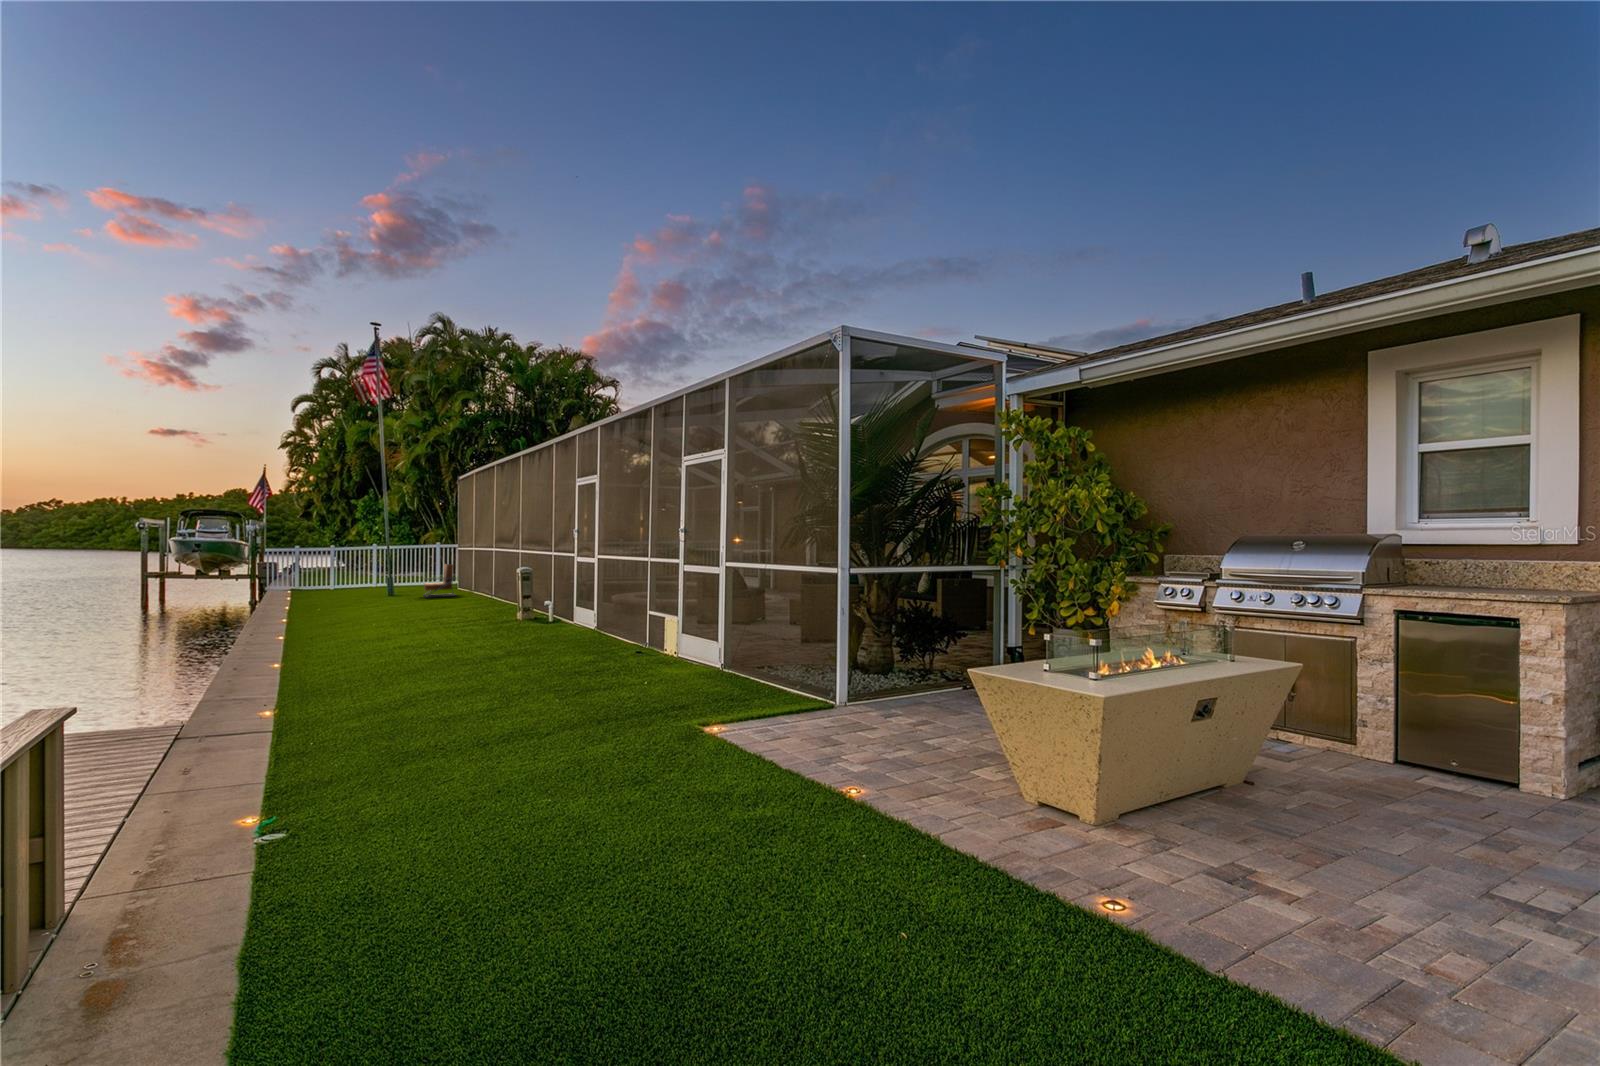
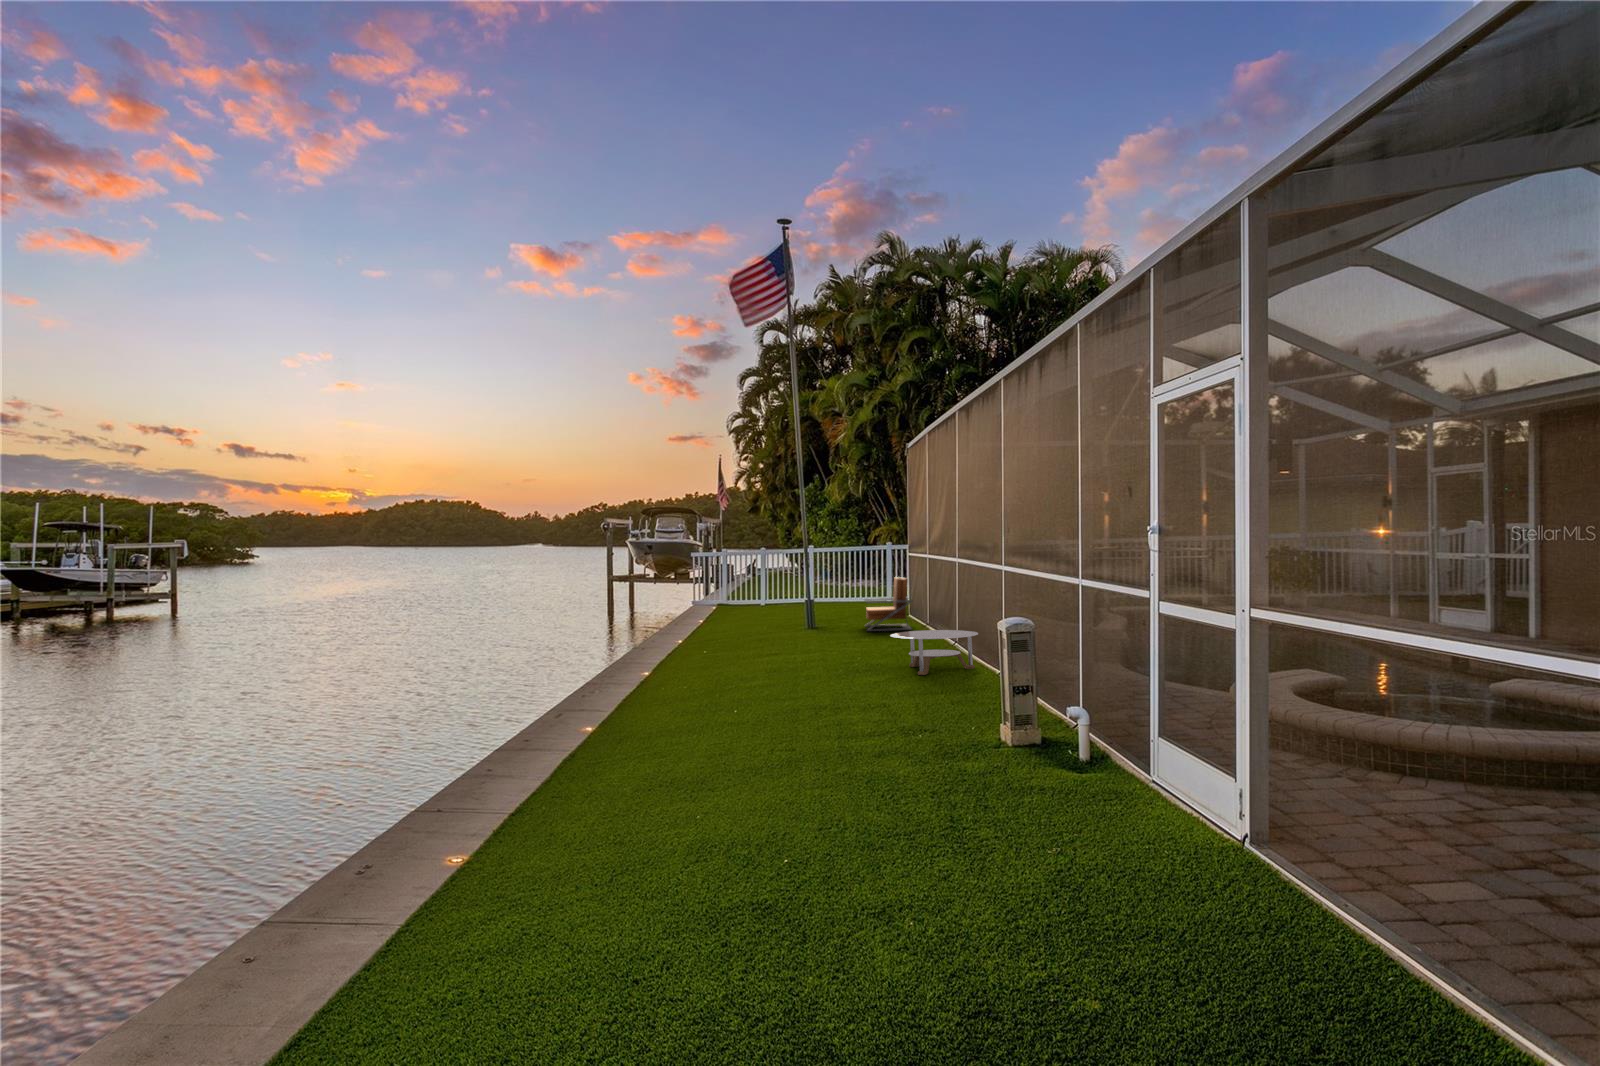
round table: none [444,587,495,609] -> present [890,630,978,675]

